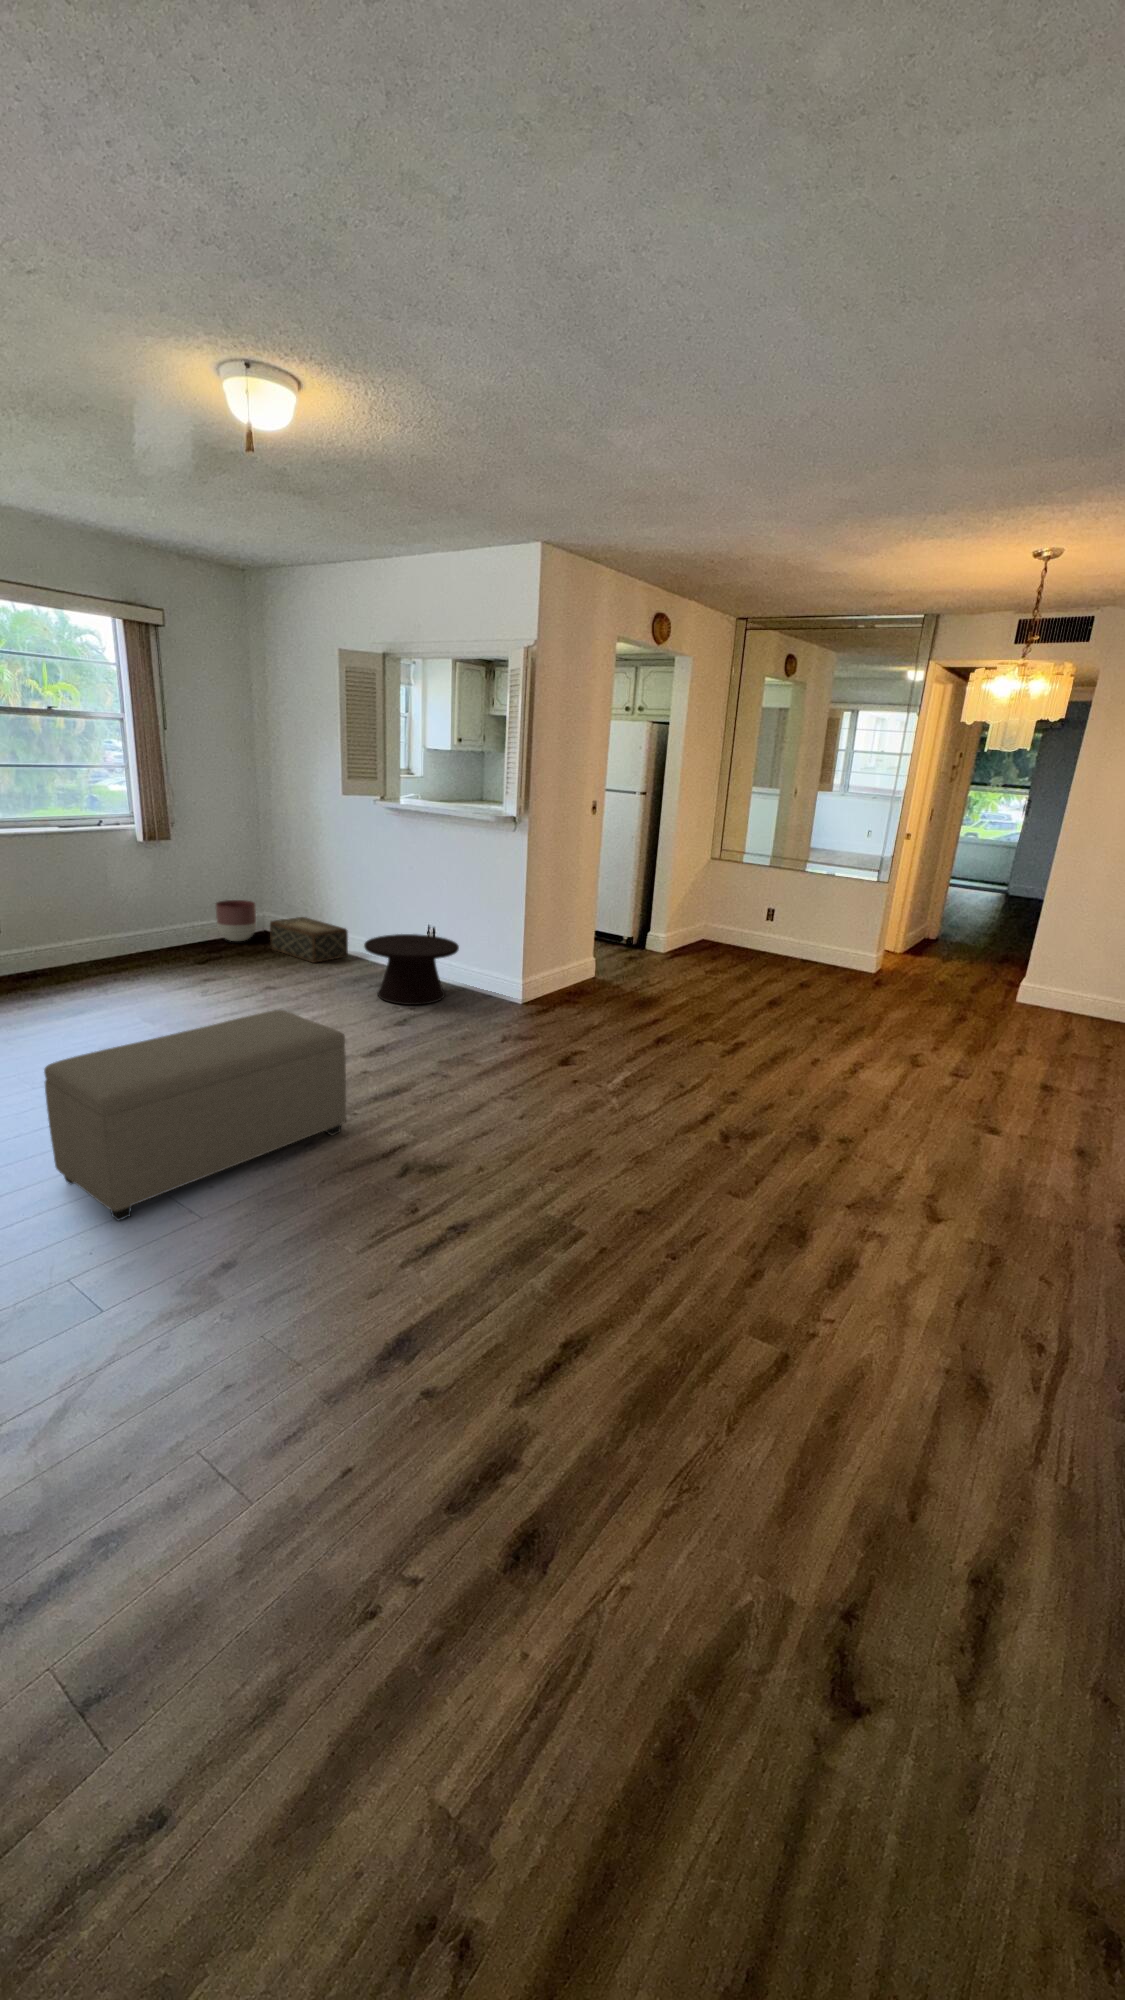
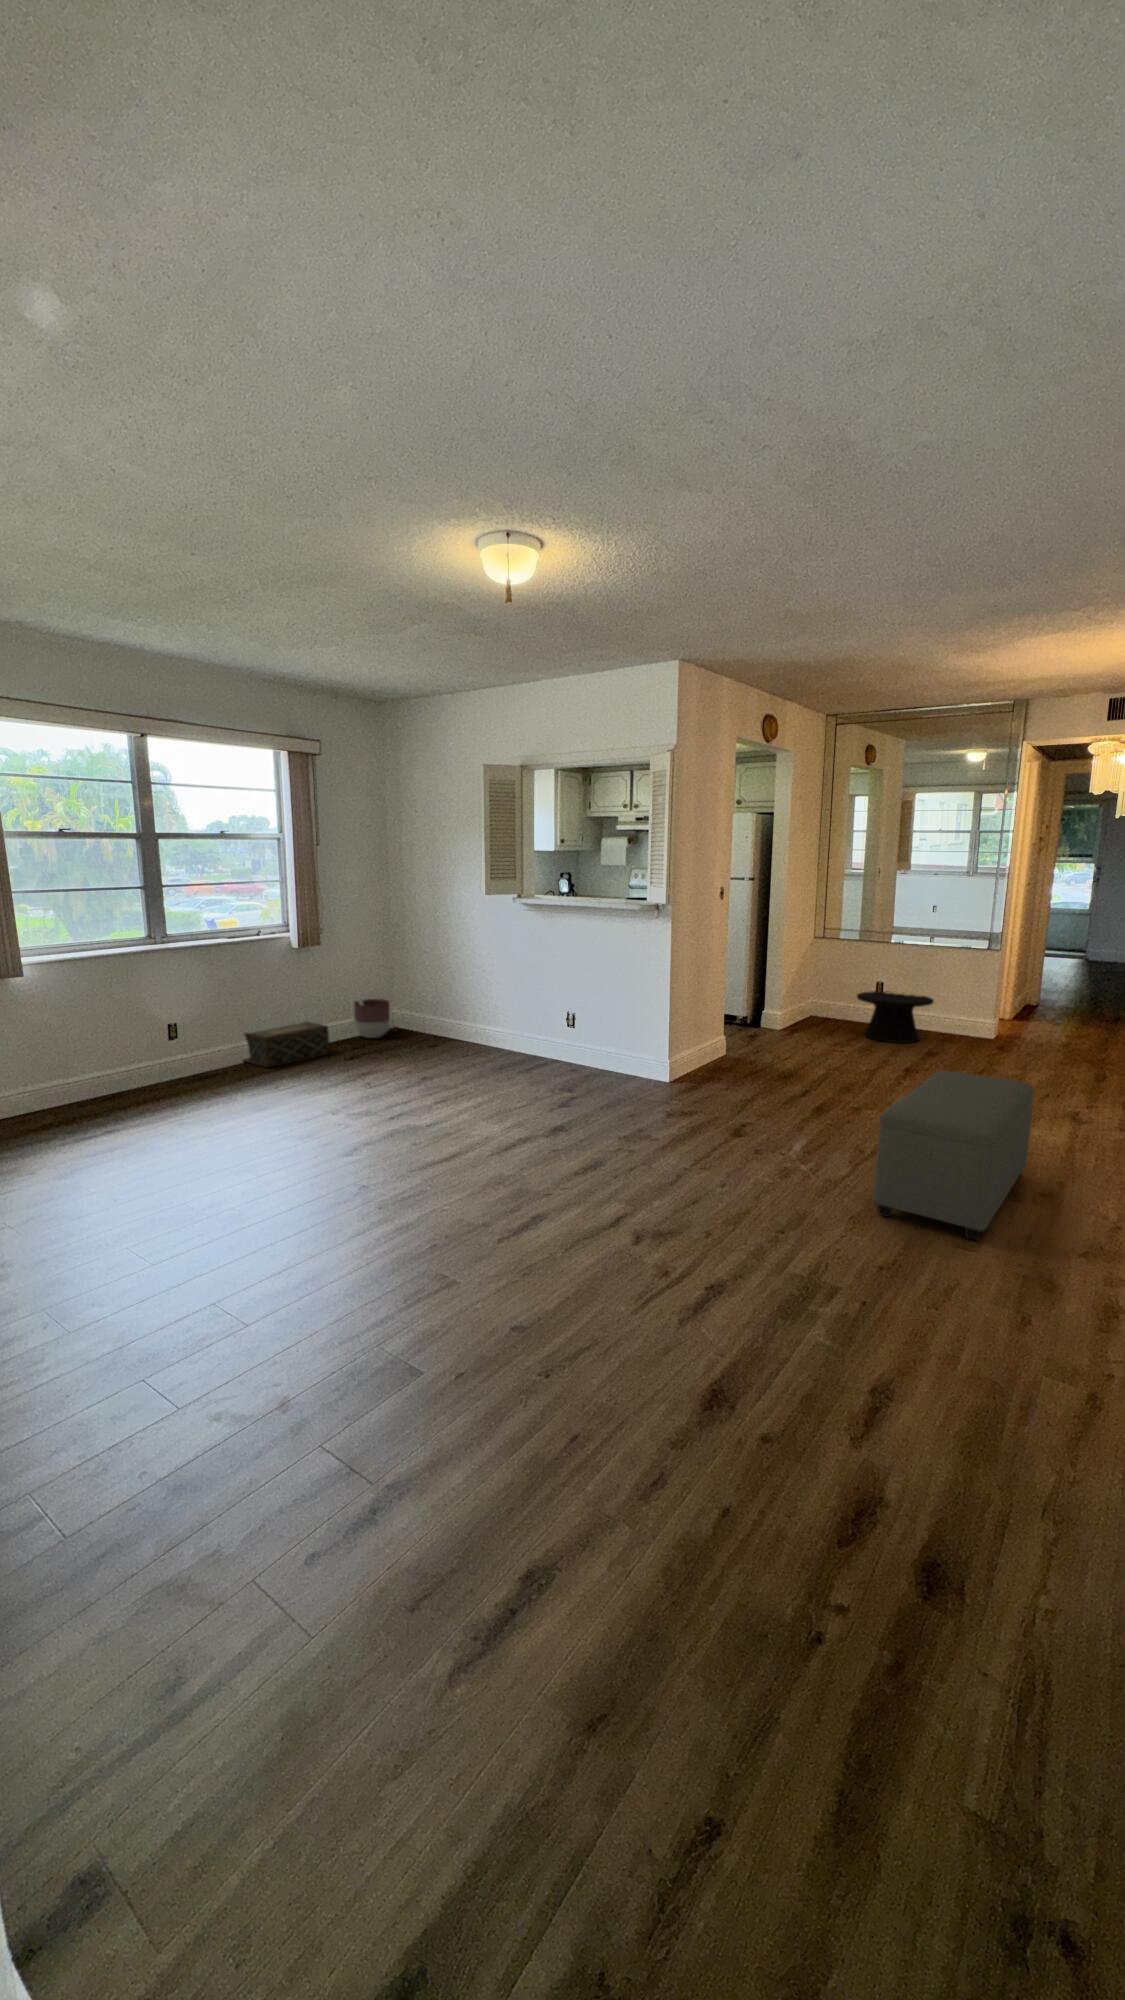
woven basket: present [270,917,348,963] -> present [243,1022,329,1067]
side table: present [364,934,459,1005] -> present [857,991,934,1043]
ottoman: present [44,1010,346,1221] -> present [873,1070,1034,1240]

